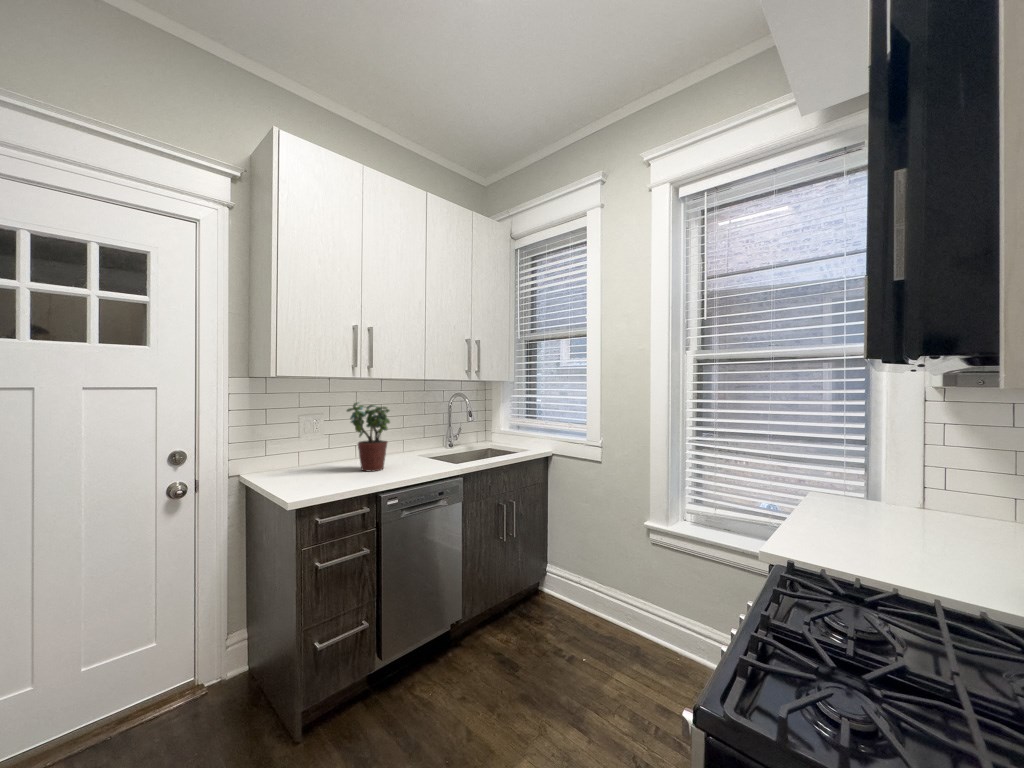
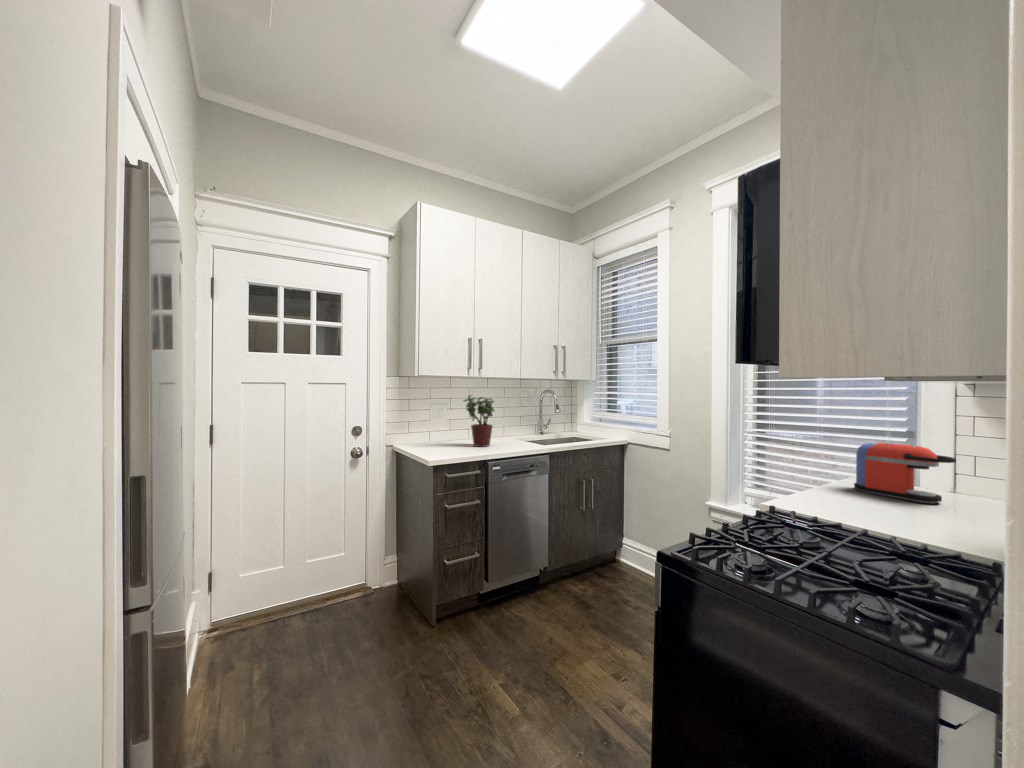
coffee maker: none [824,455,939,525] -> present [854,443,956,503]

